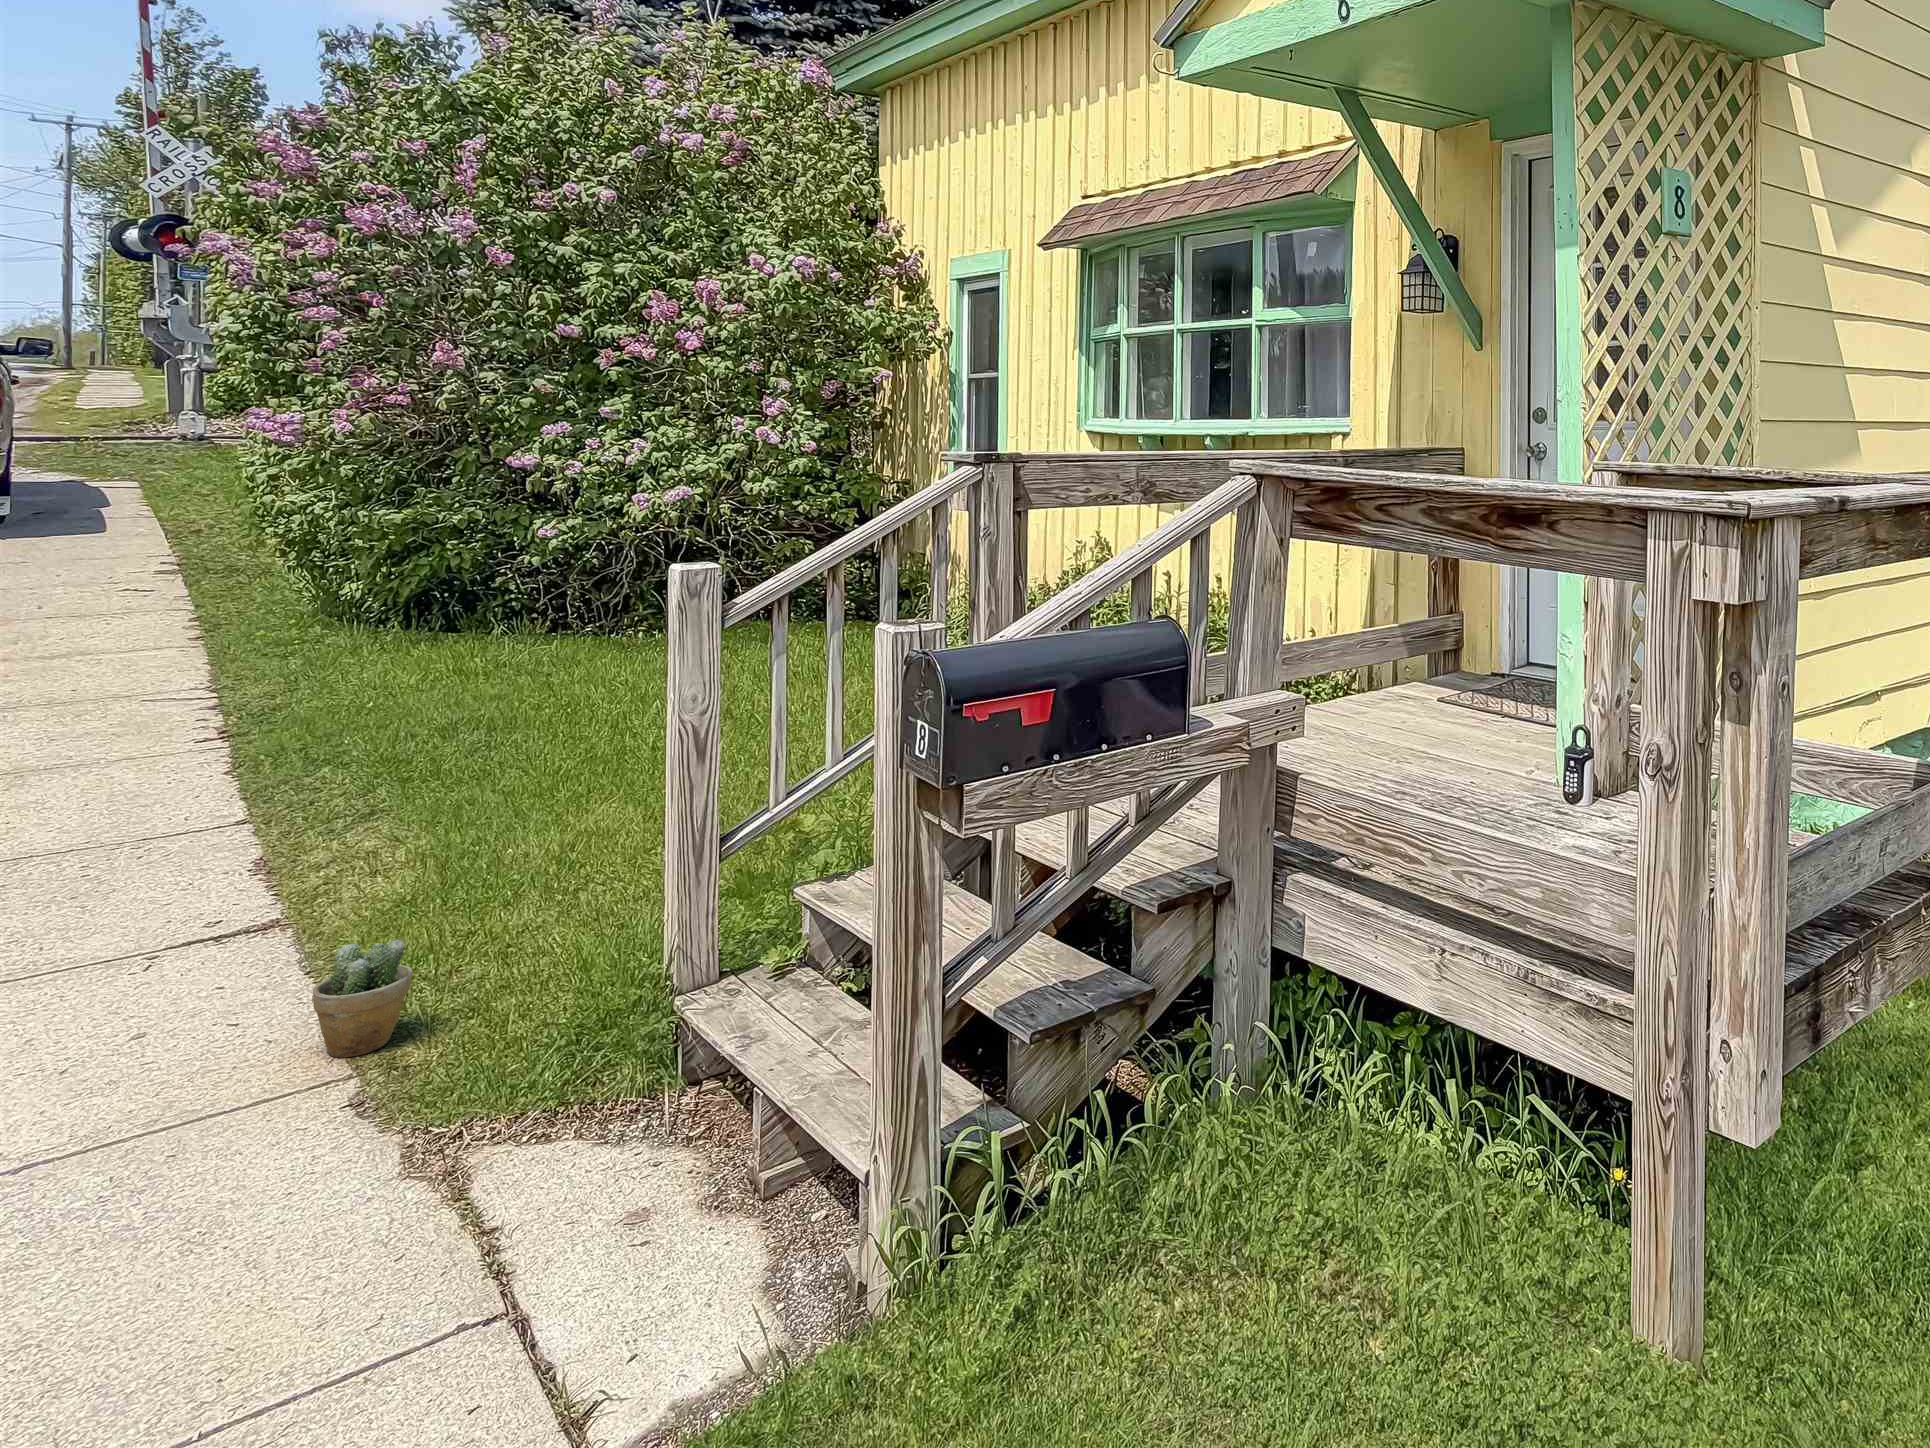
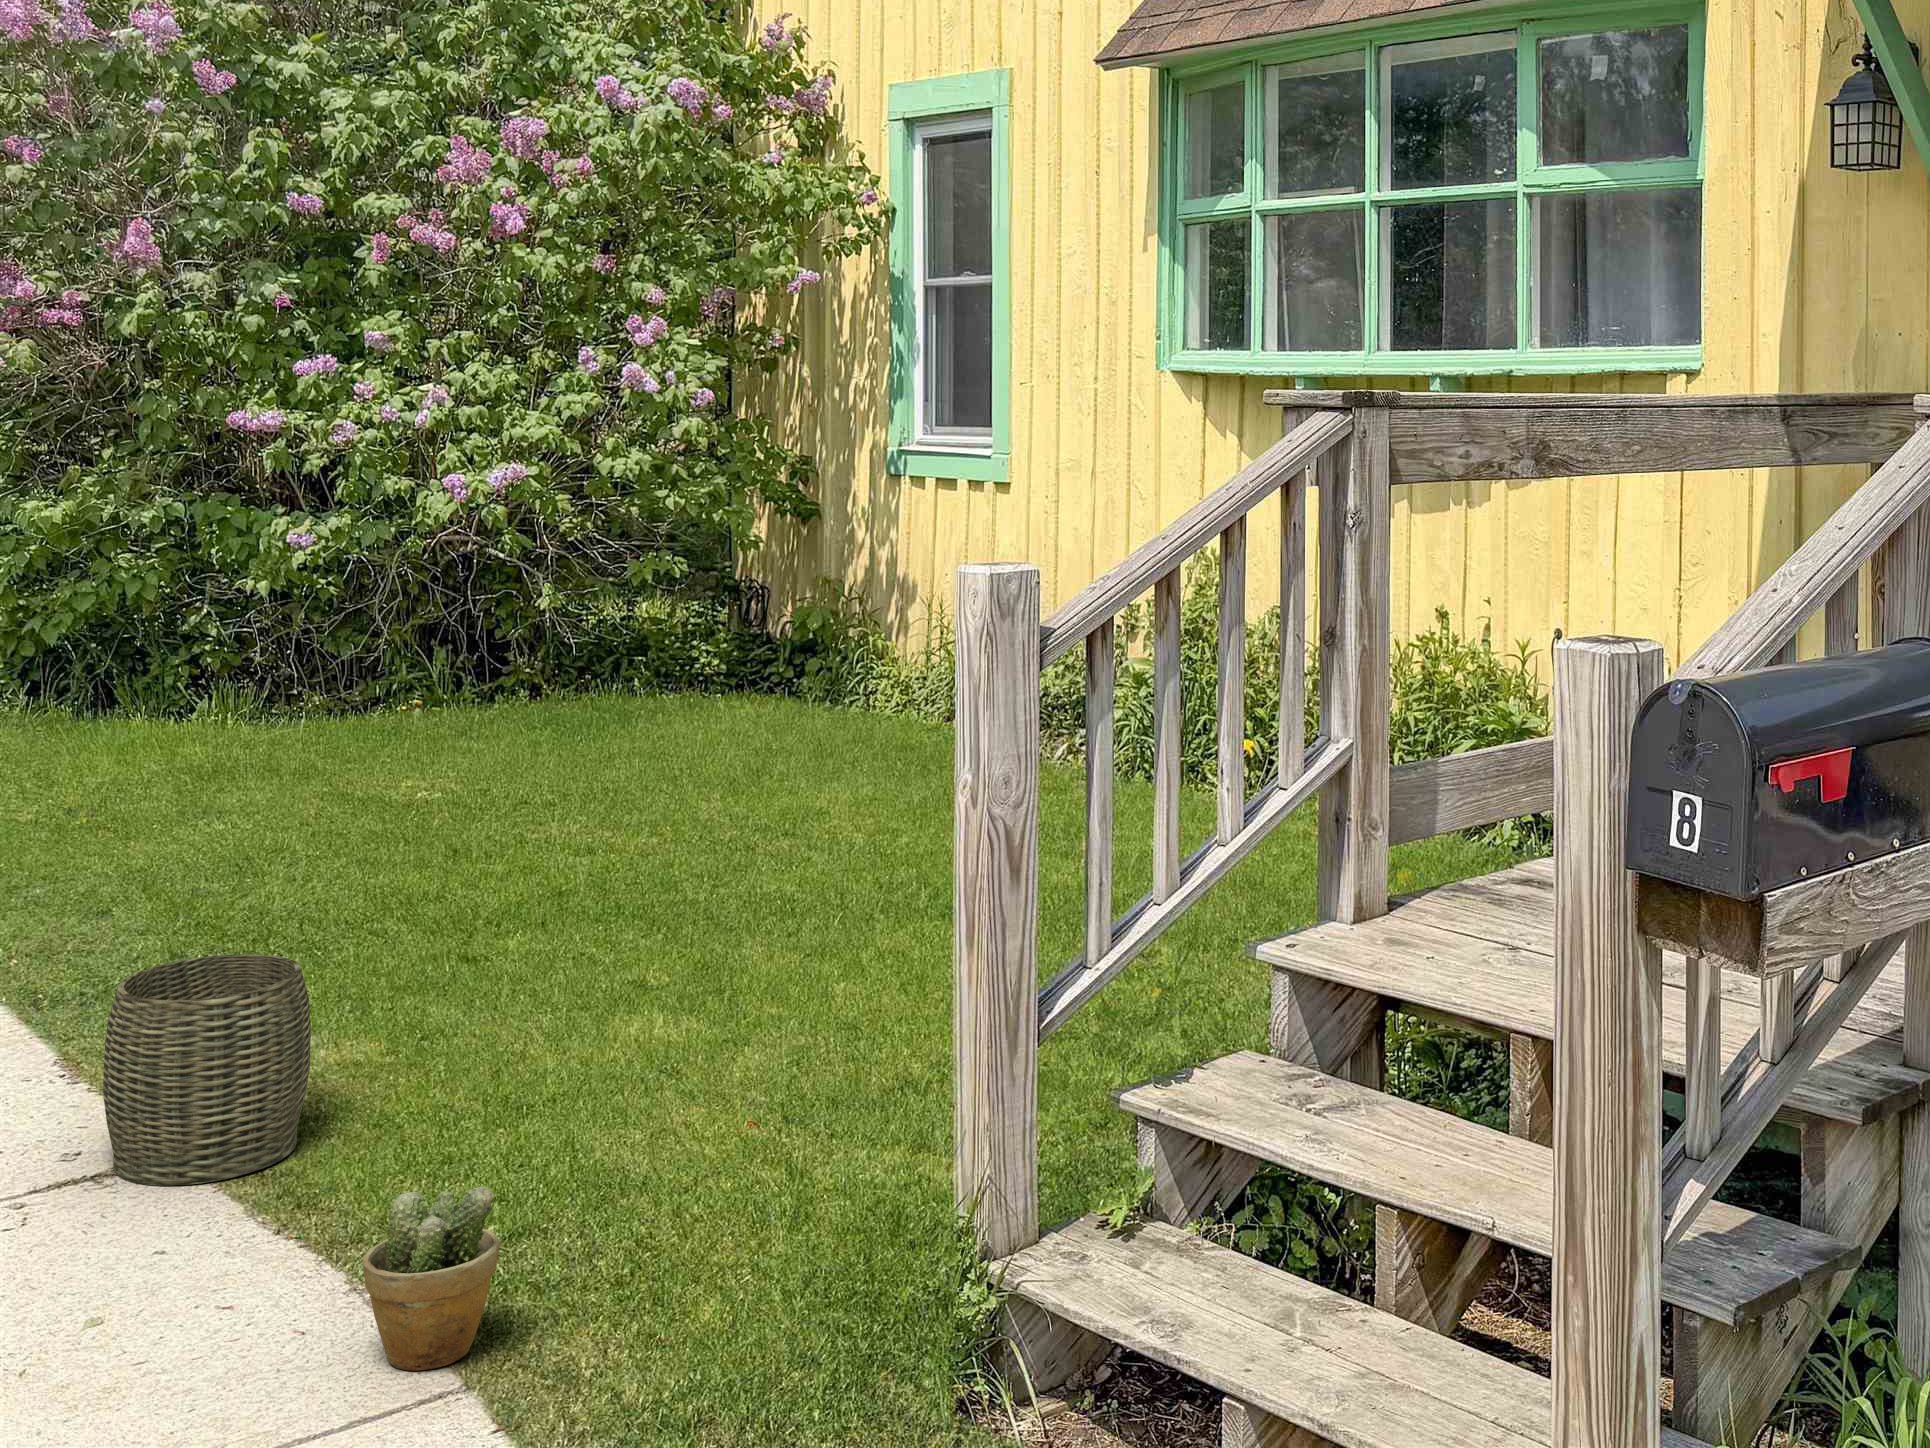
woven basket: none [224,795,374,942] -> present [103,954,311,1186]

